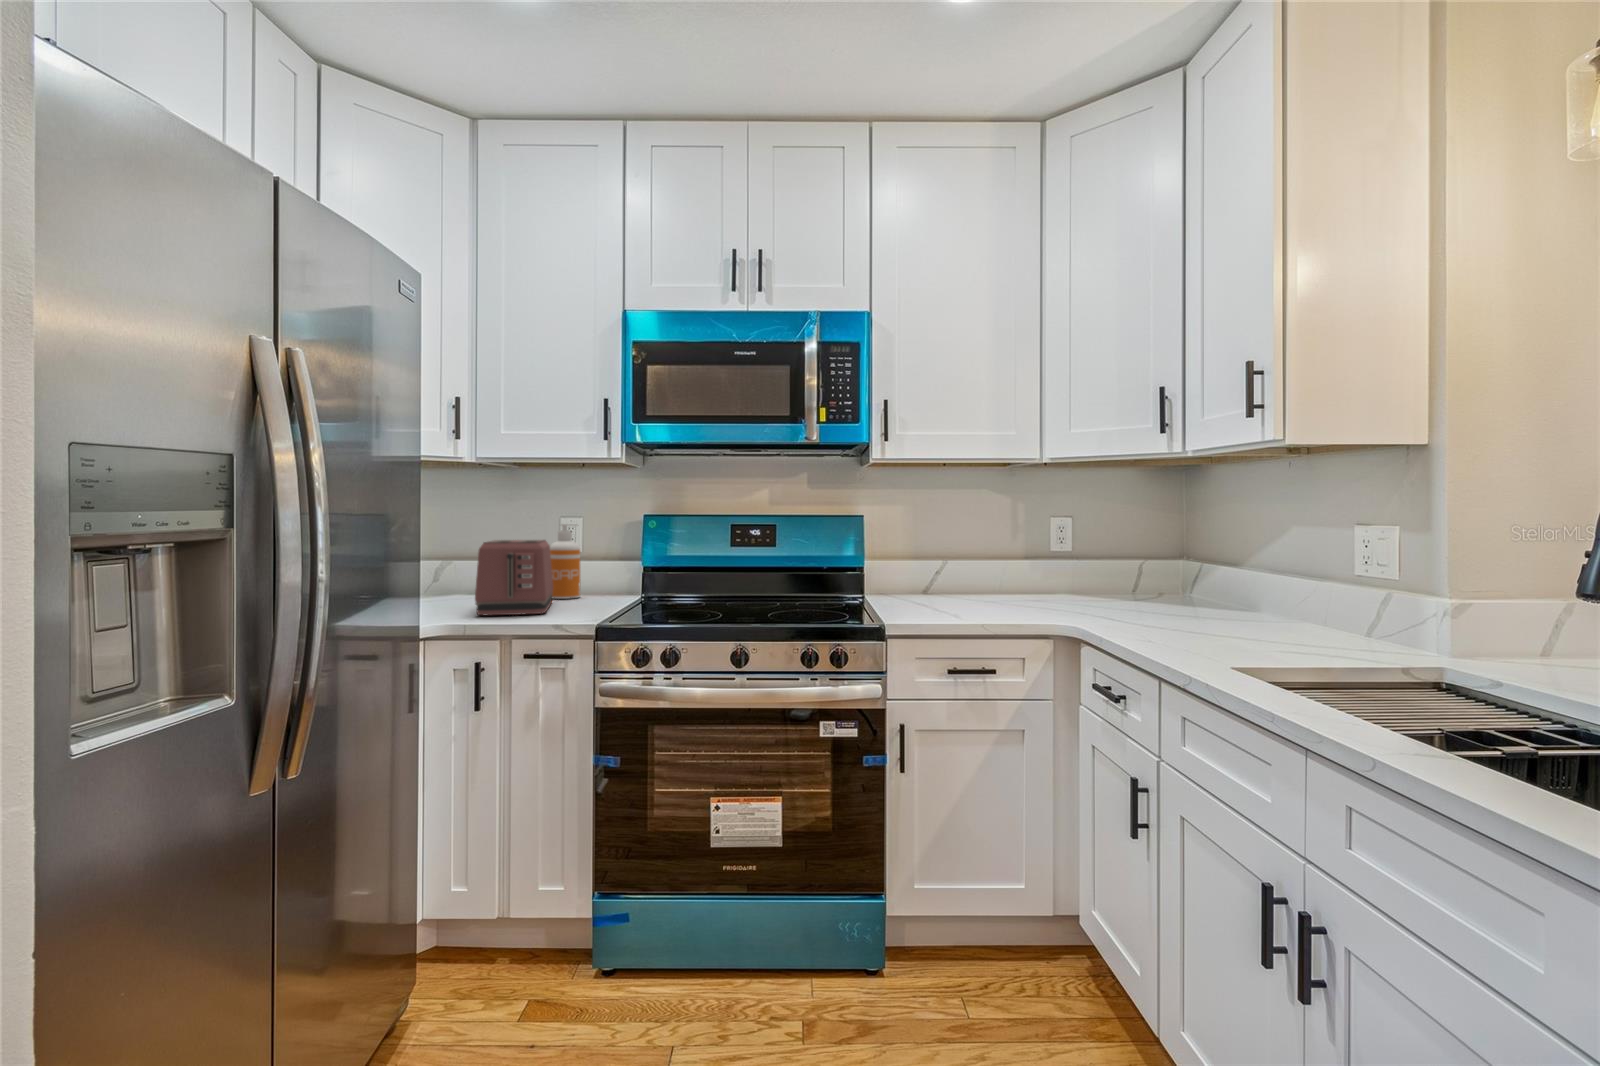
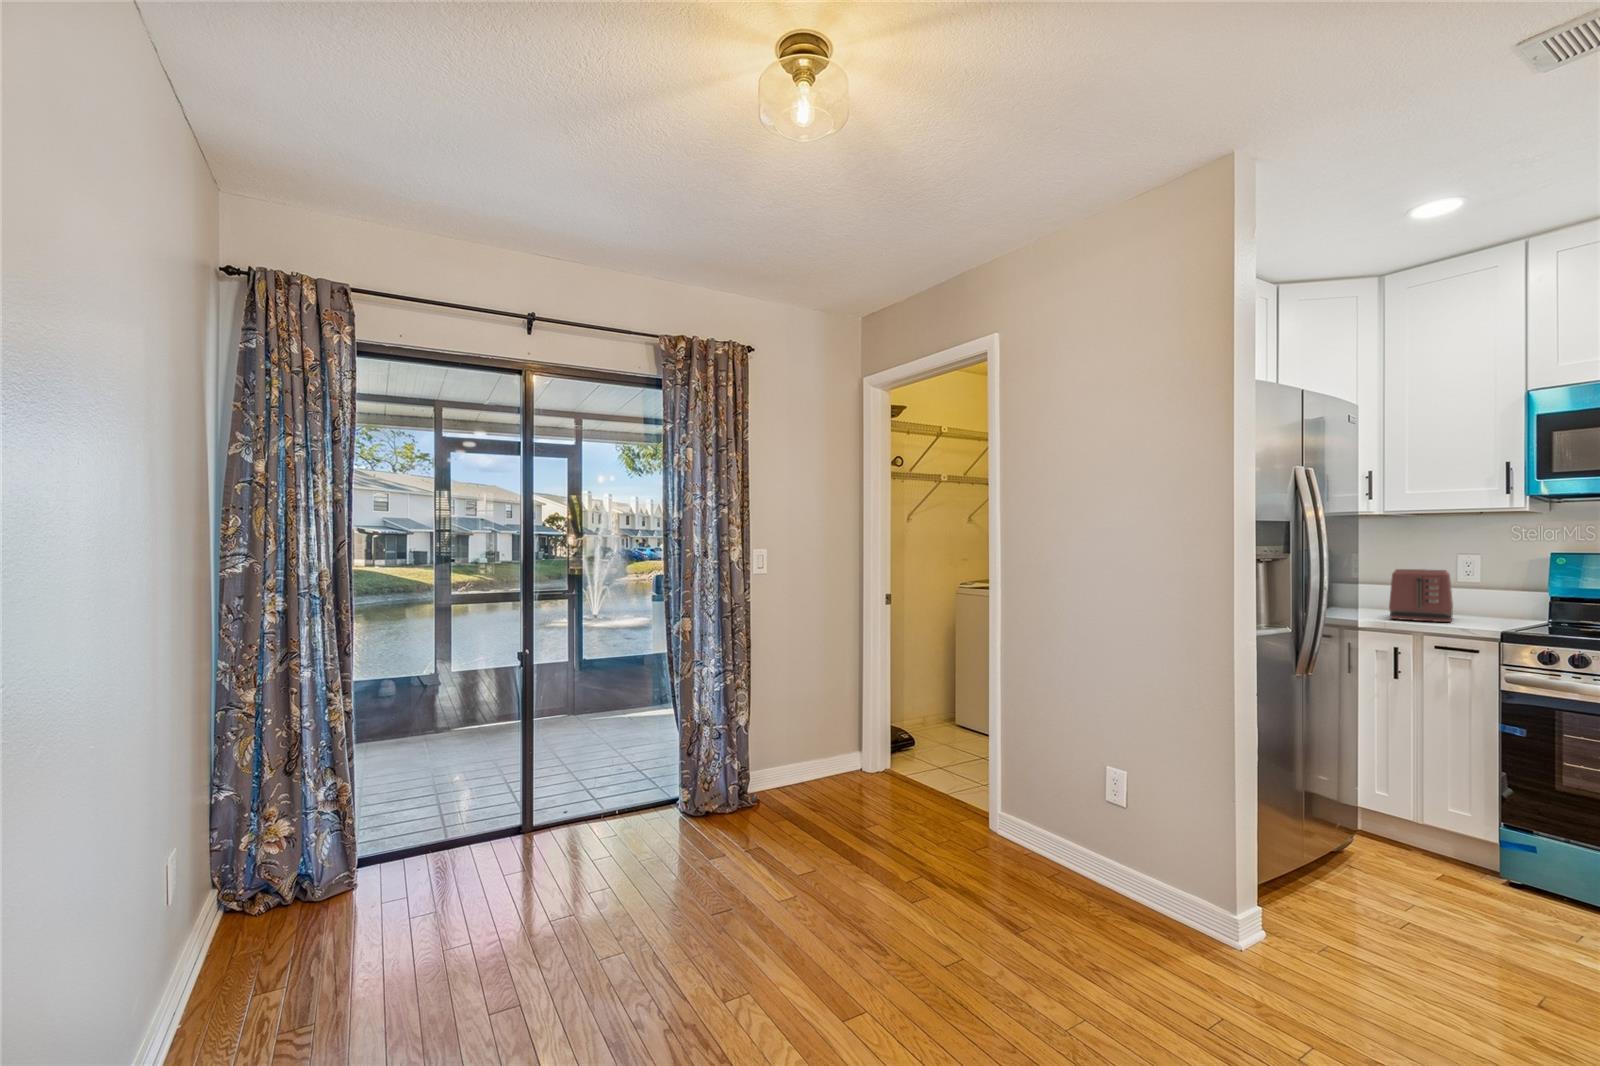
soap dispenser: present [550,524,580,599] -> none [1448,558,1479,617]

